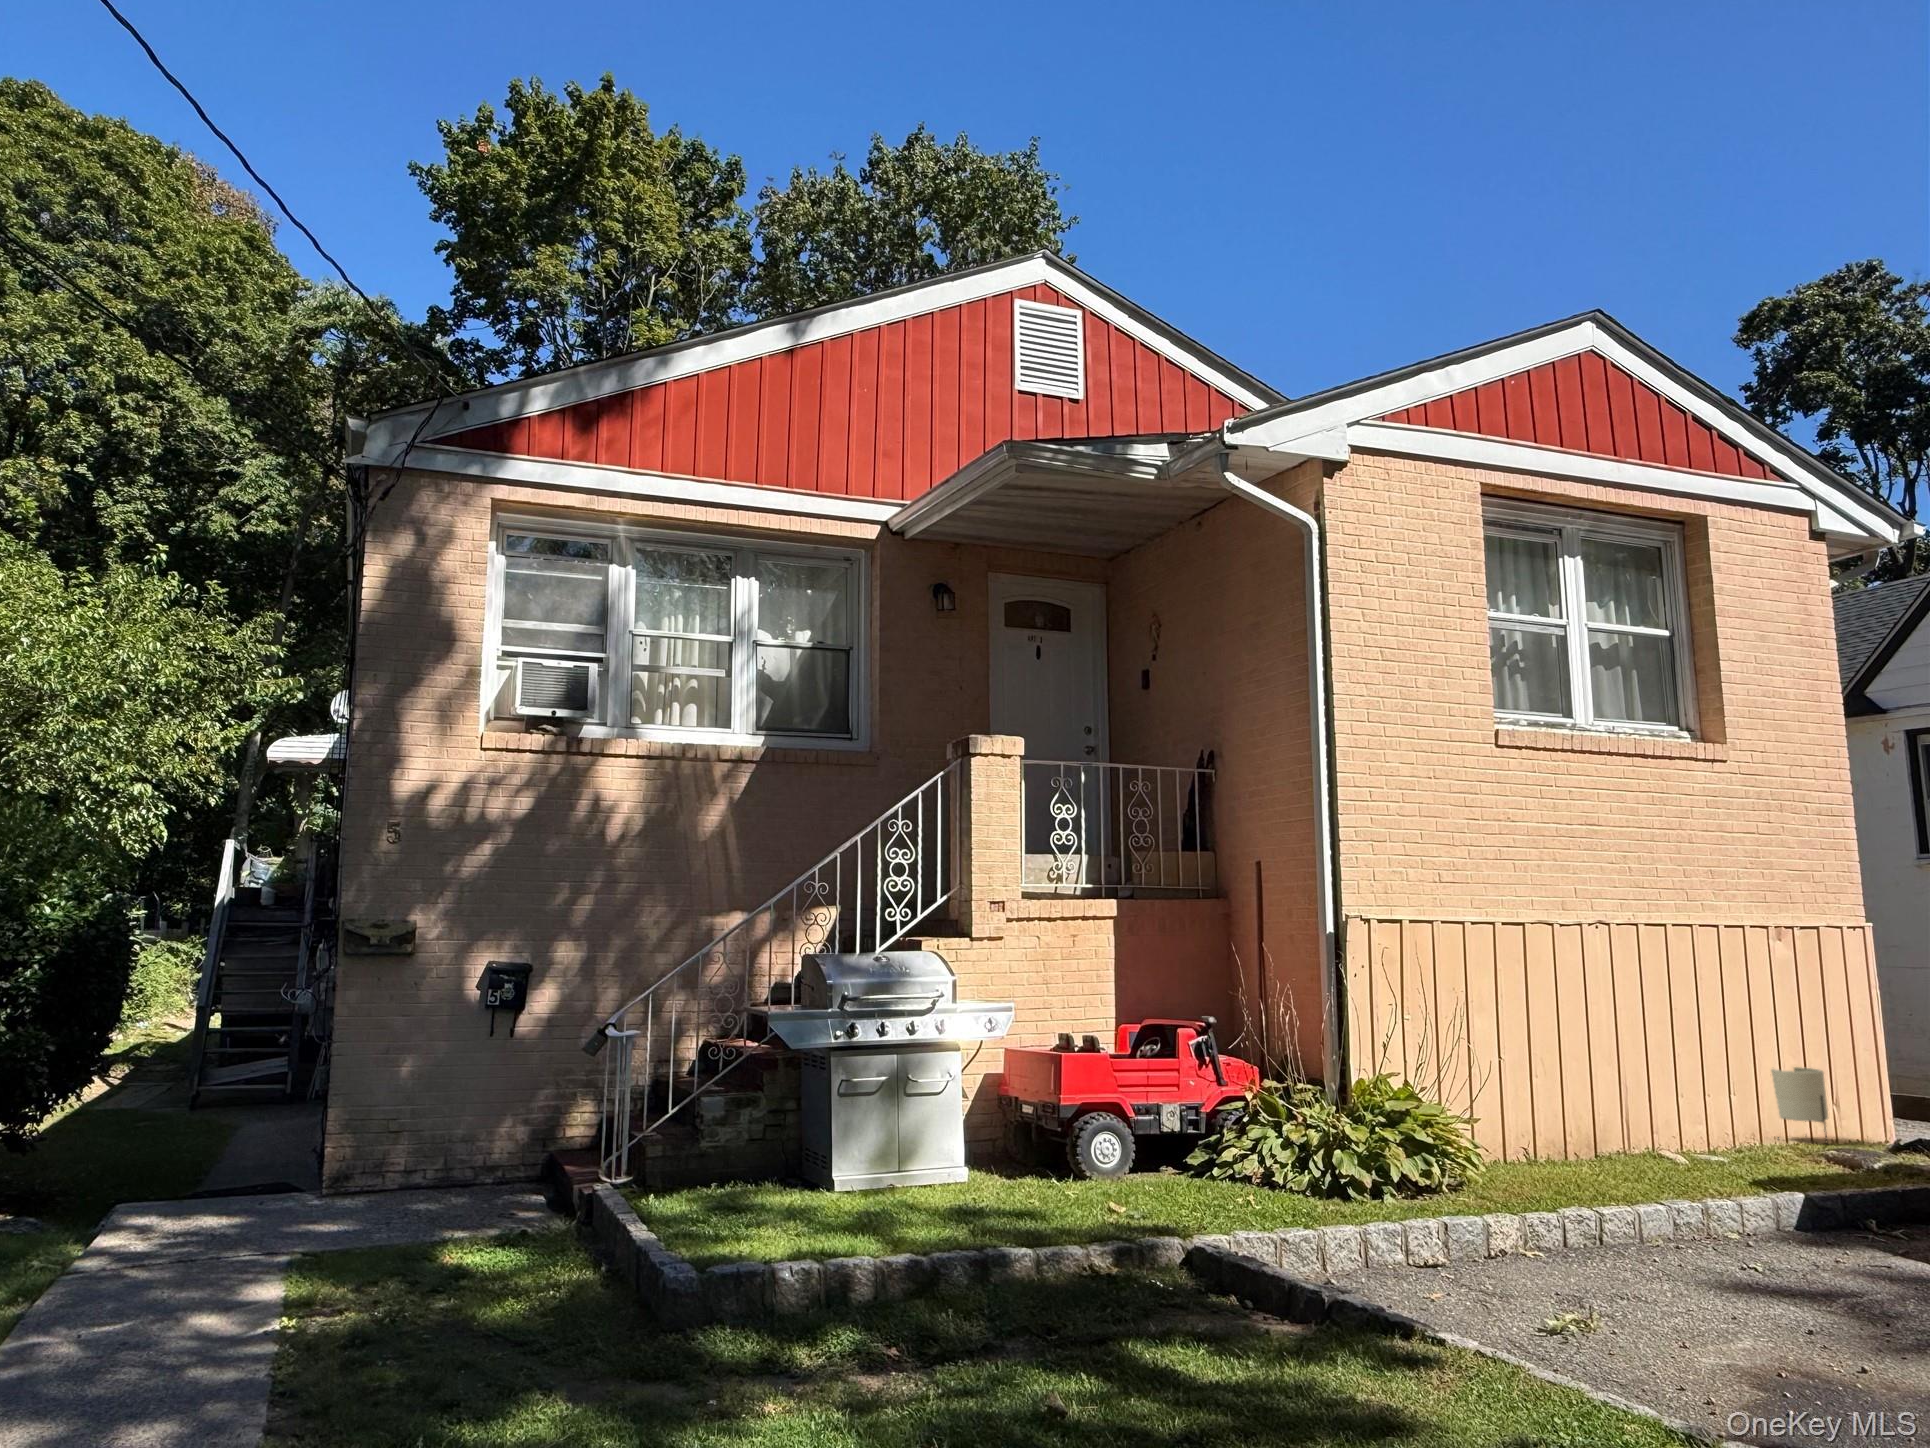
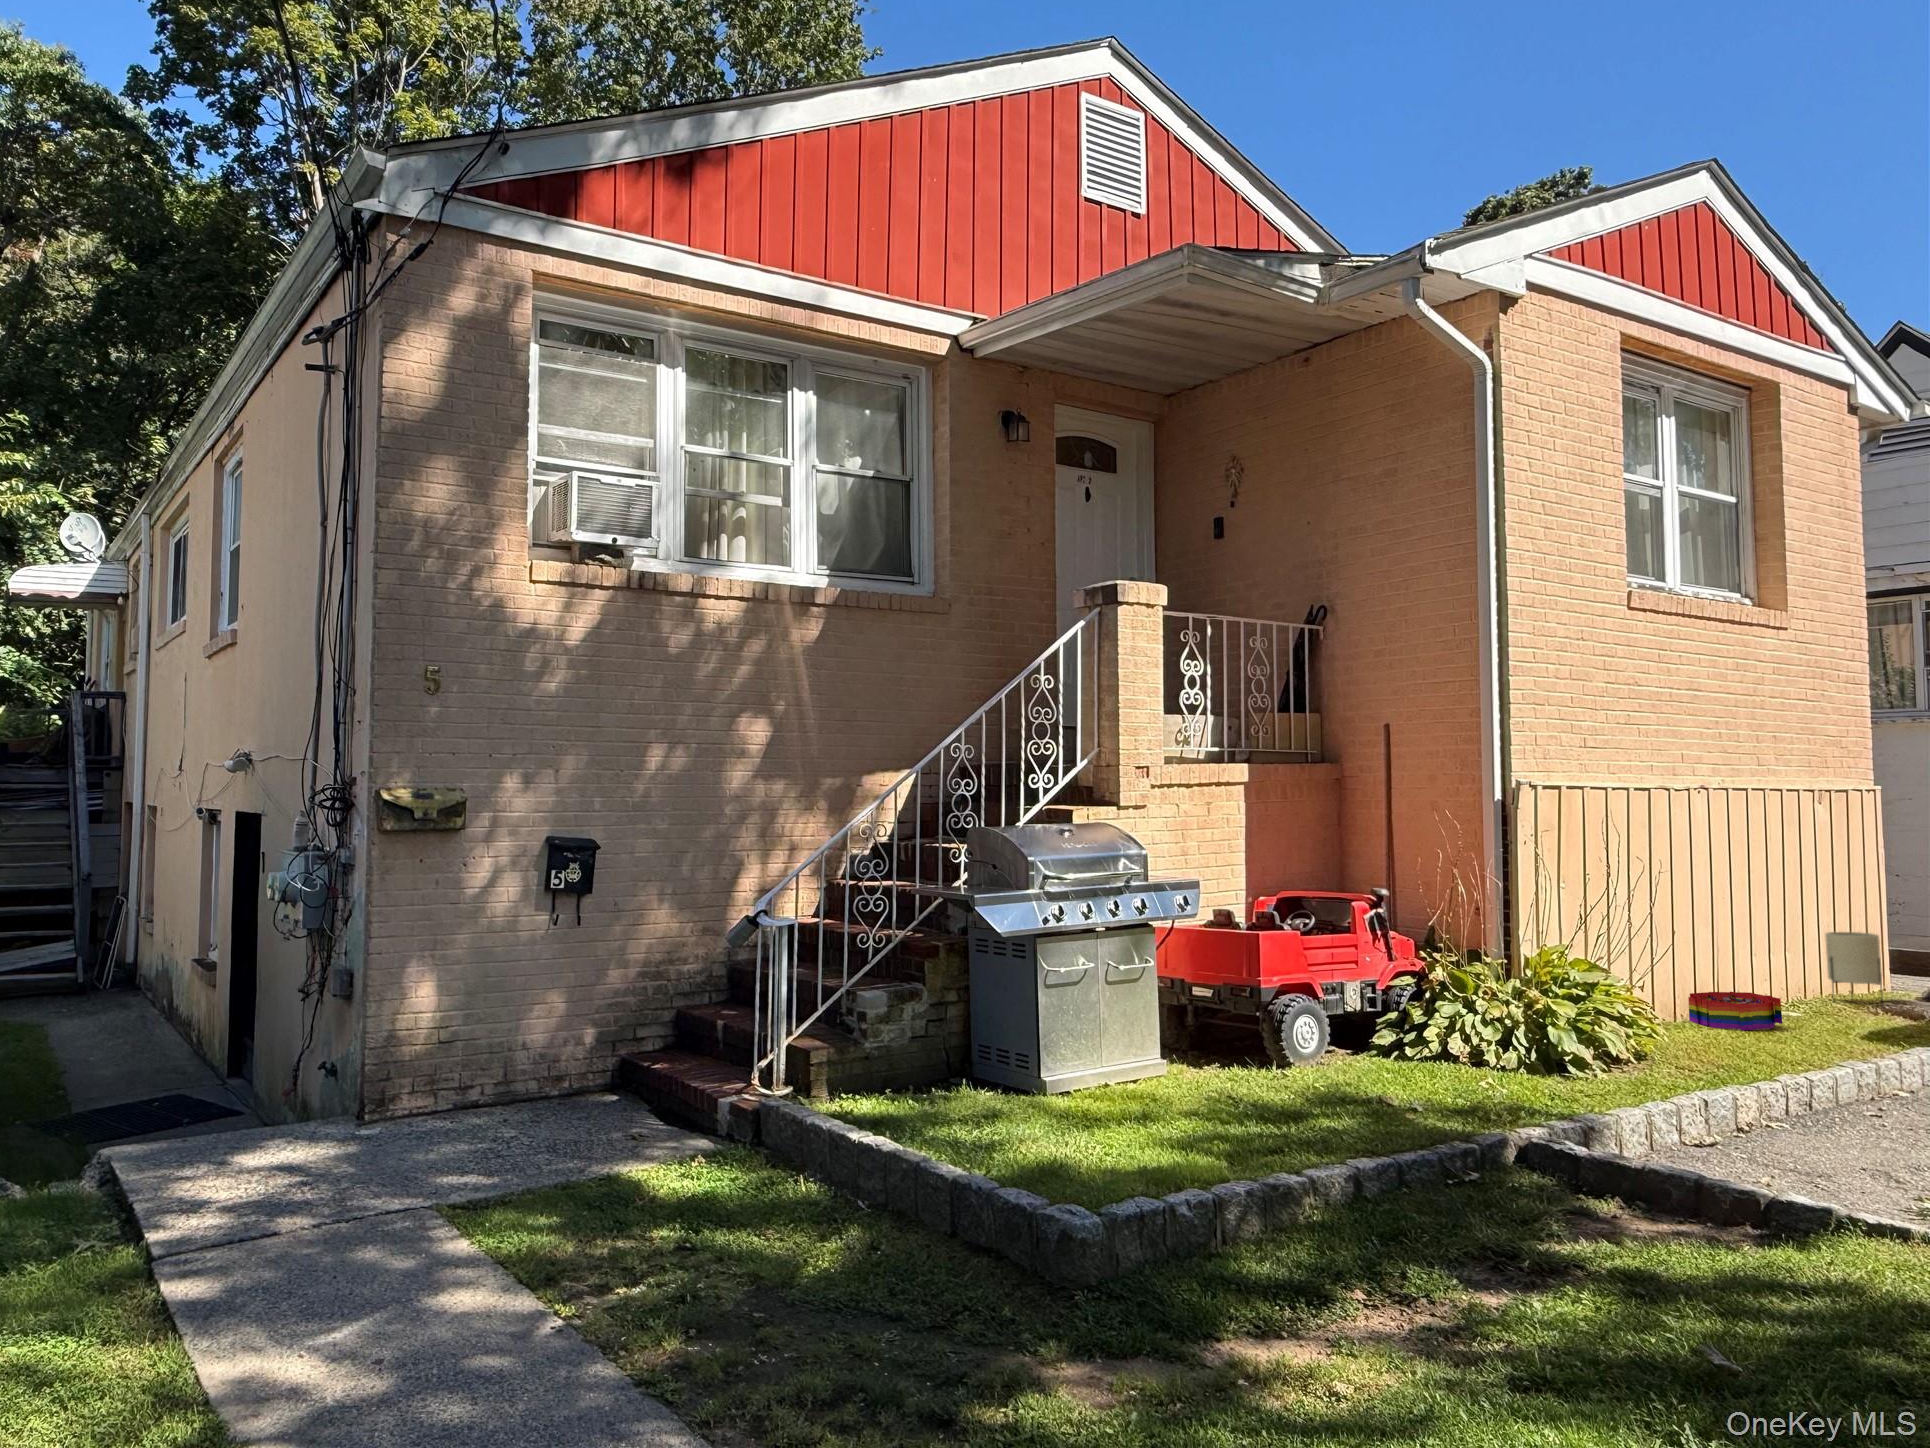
storage bin: none [1574,1123,1663,1162] -> present [1688,992,1782,1031]

